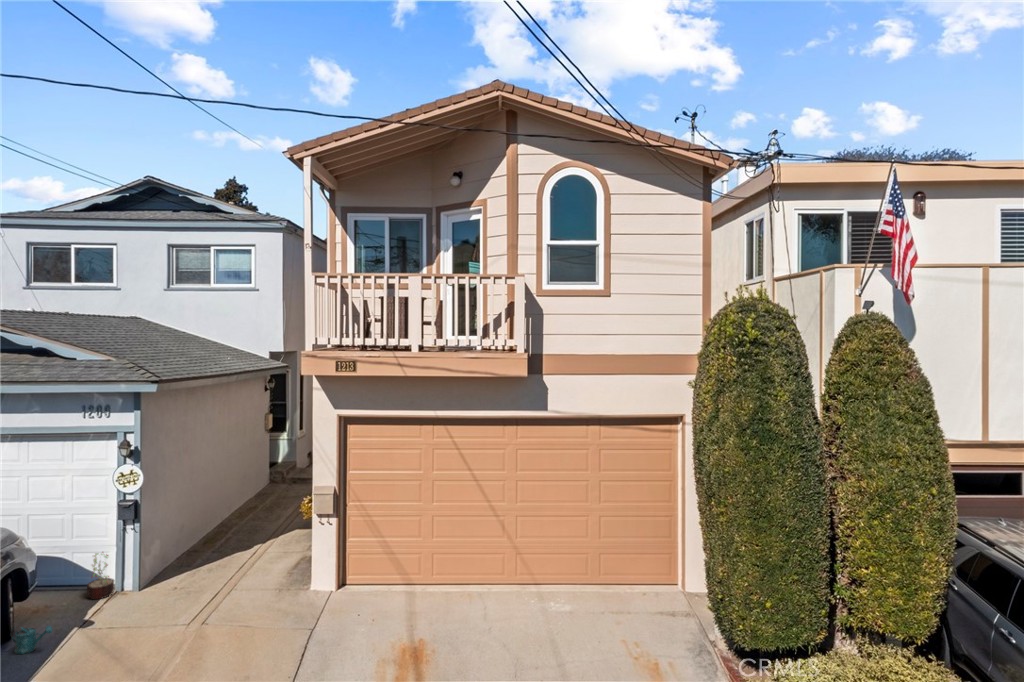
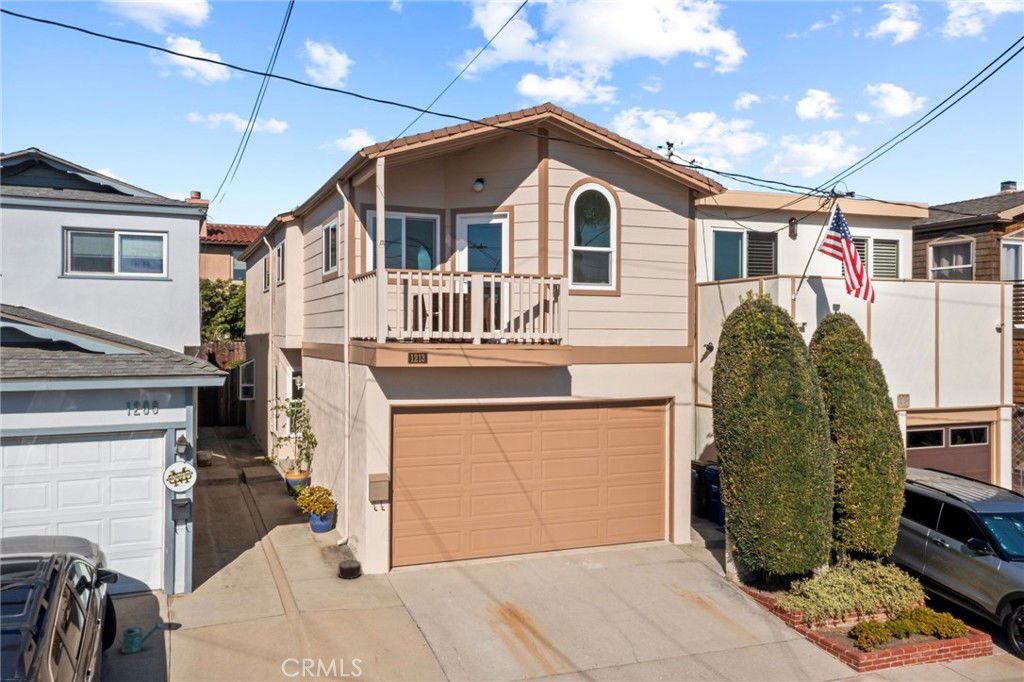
decorative plant: present [87,553,115,599] -> present [339,538,361,579]

